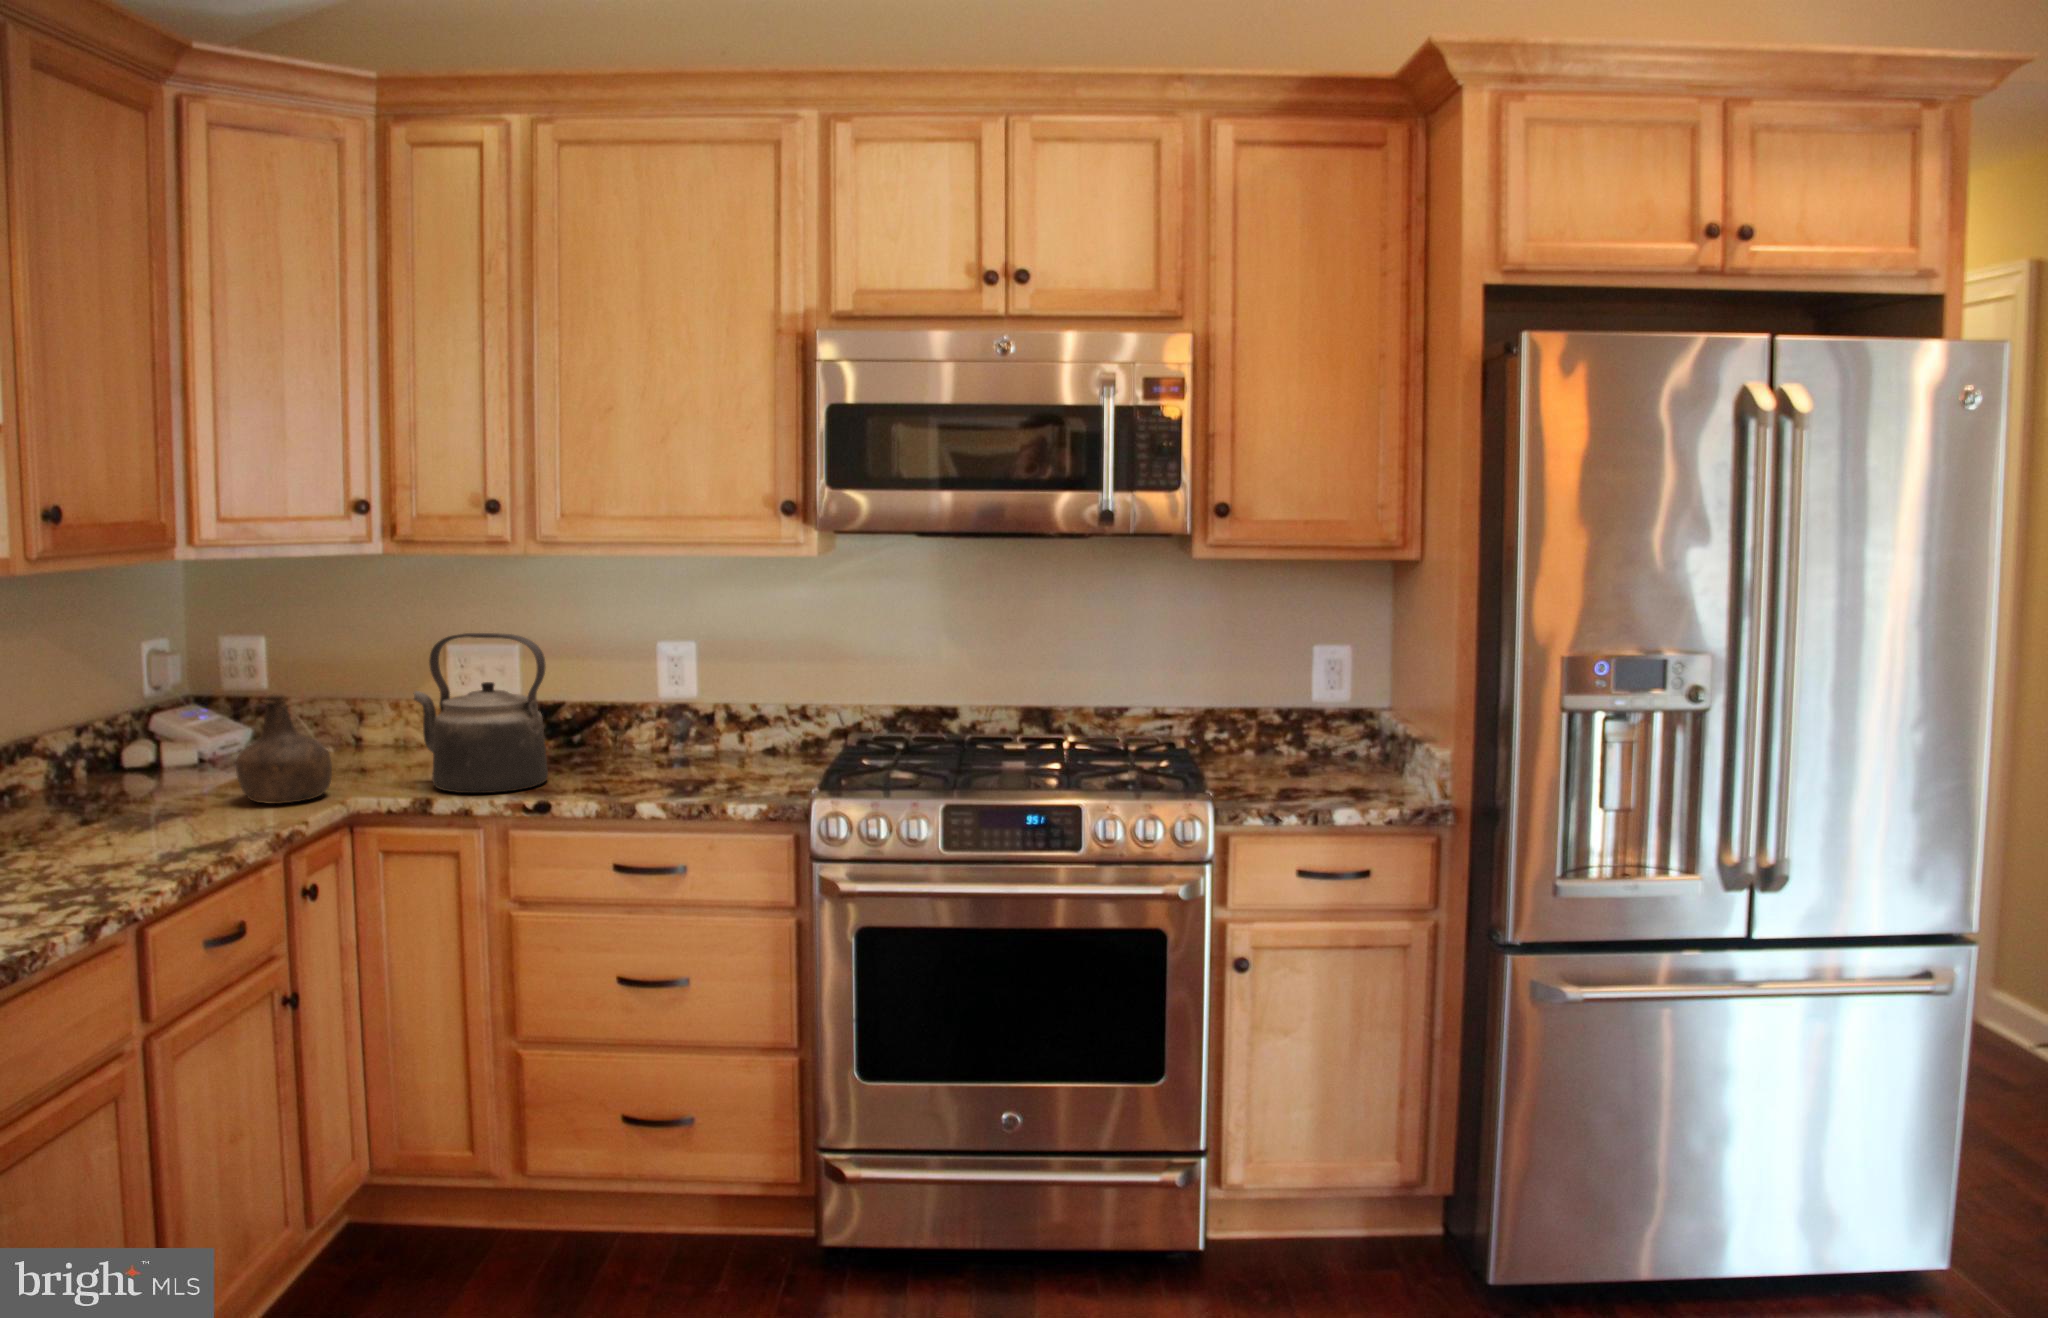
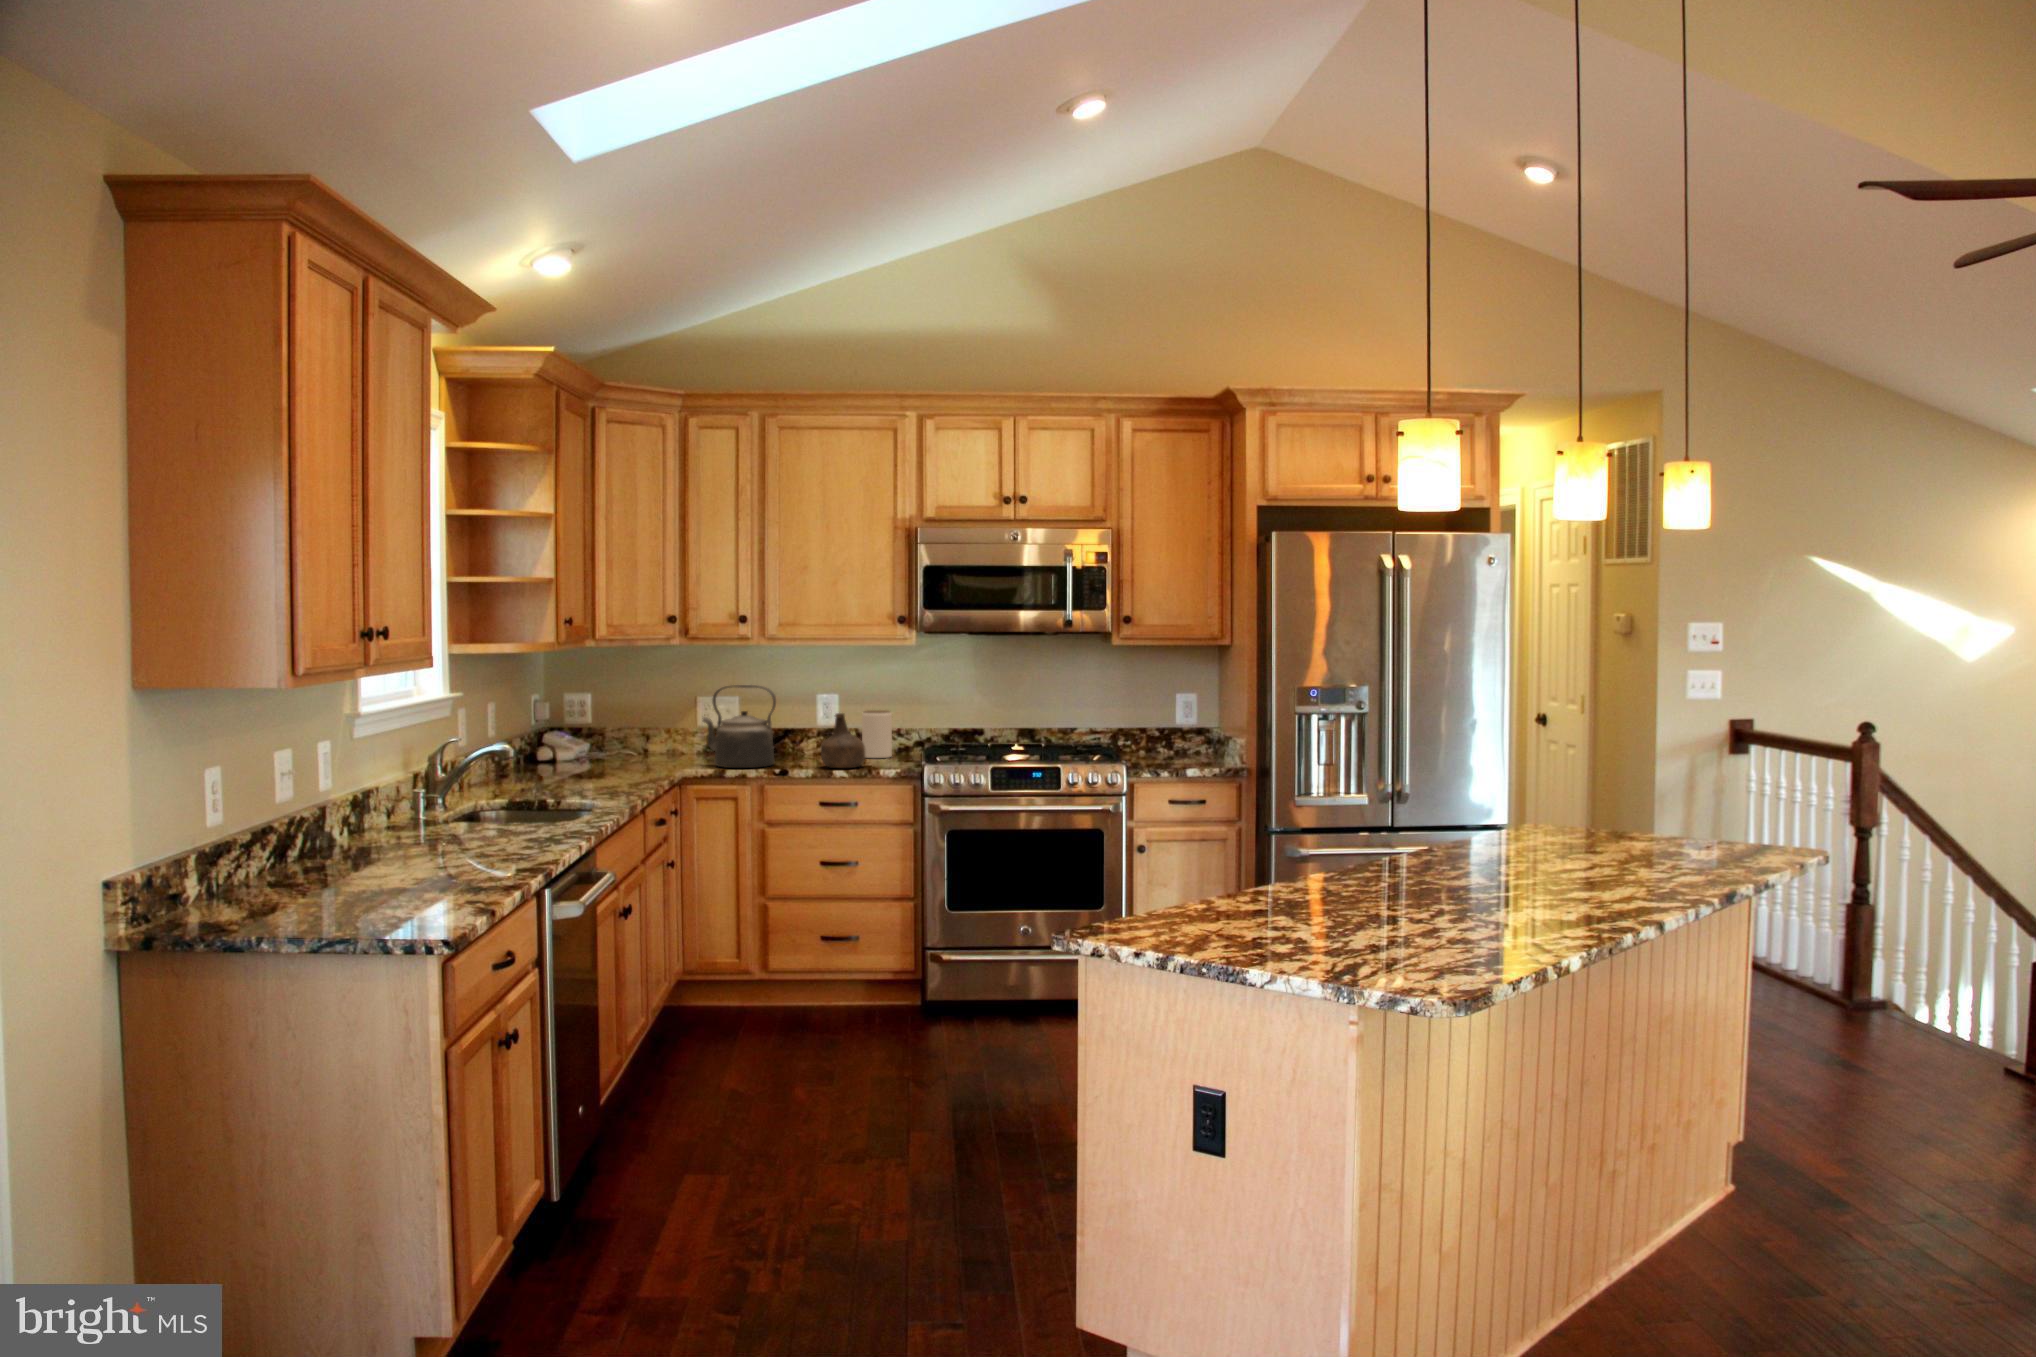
jar: none [726,675,782,766] -> present [862,710,892,758]
bottle: present [236,694,332,804] -> present [821,713,865,768]

